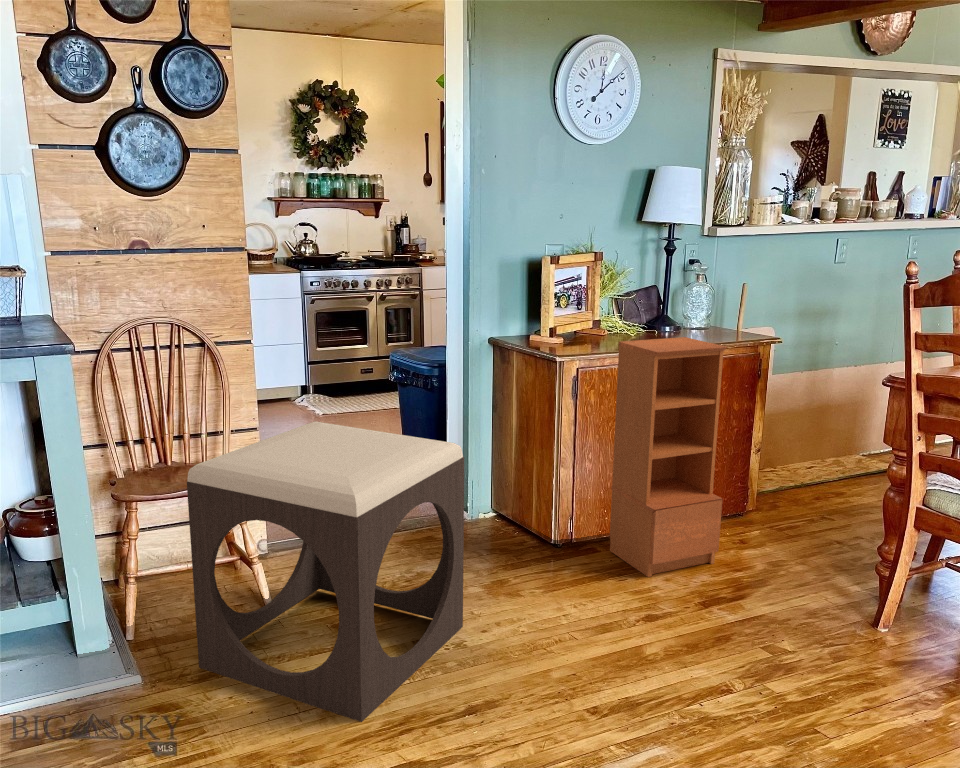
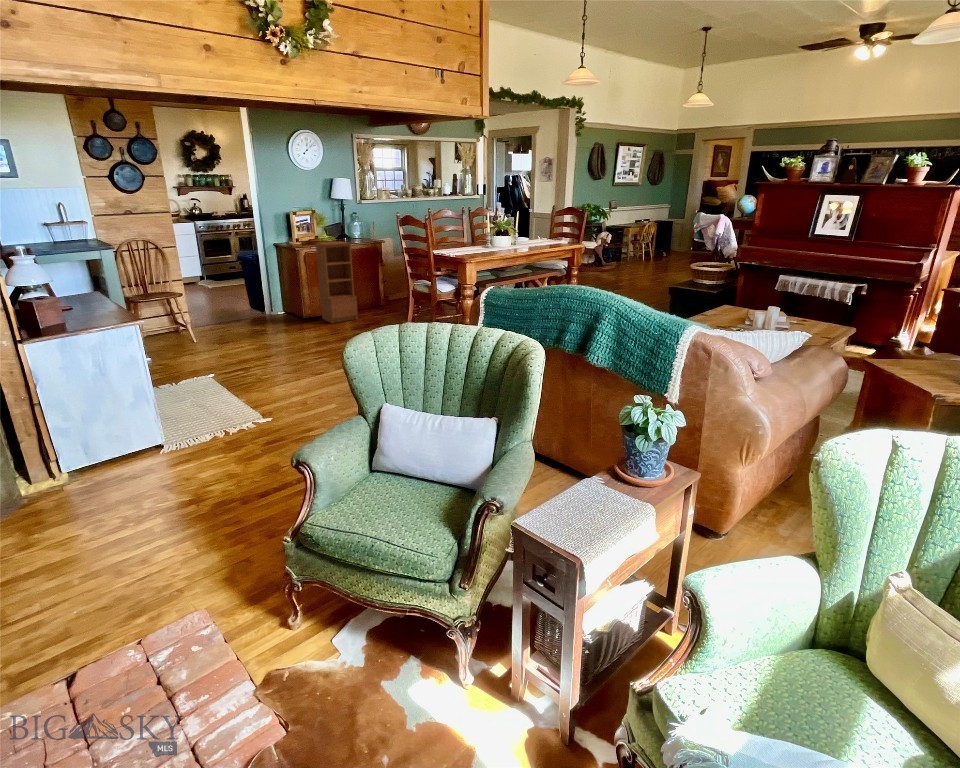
footstool: present [187,421,464,722] -> none [162,272,263,351]

